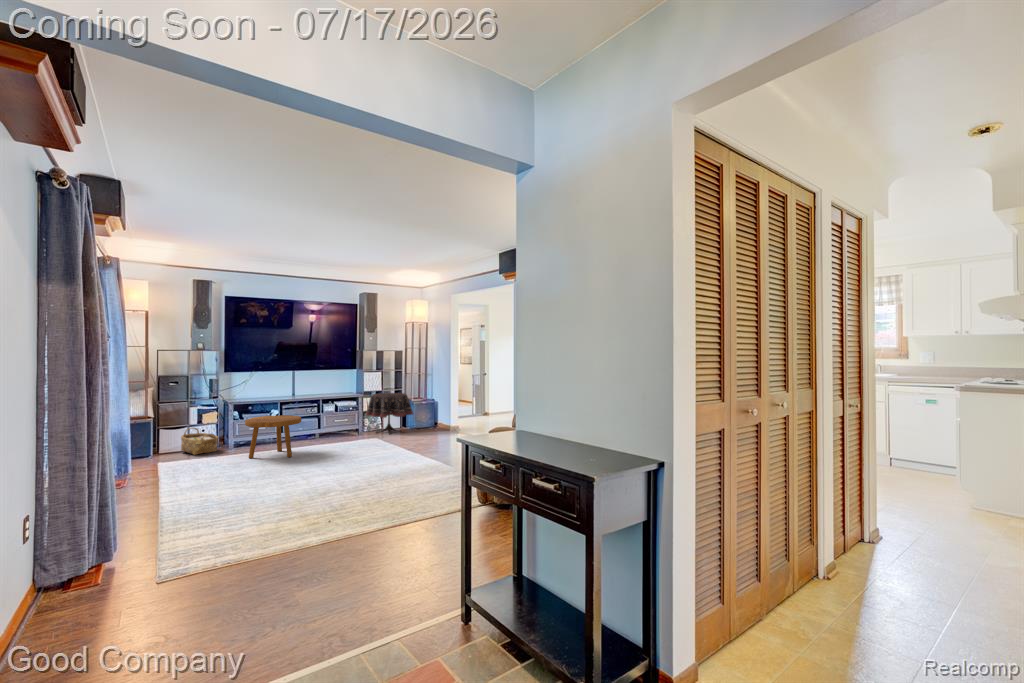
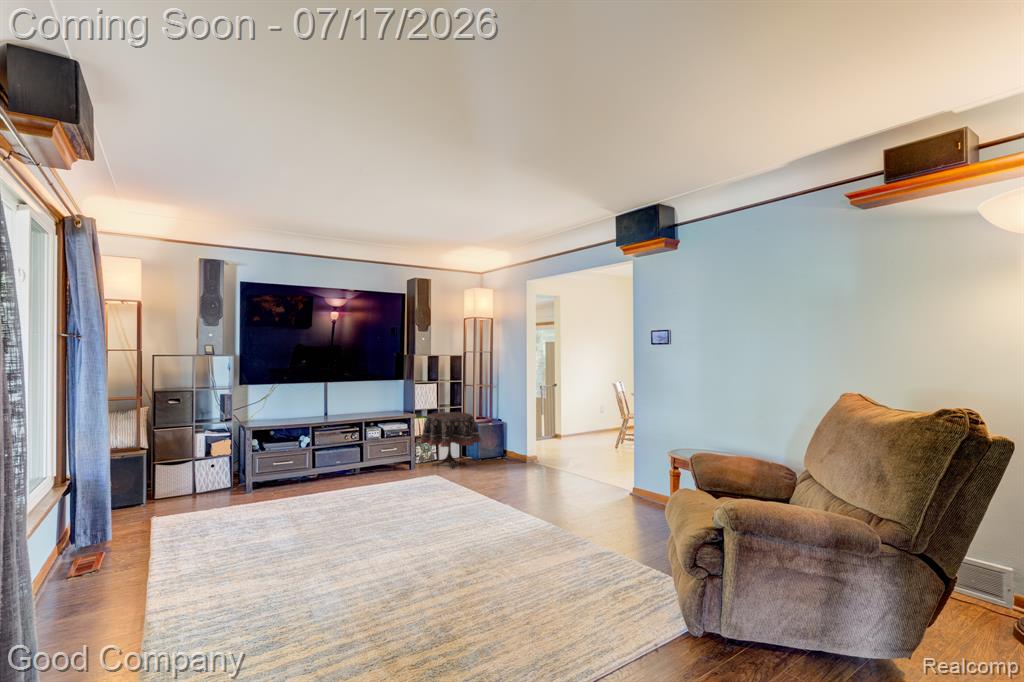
footstool: present [245,415,301,458] -> none [272,447,348,510]
woven basket: present [181,428,218,455] -> none [184,462,234,502]

